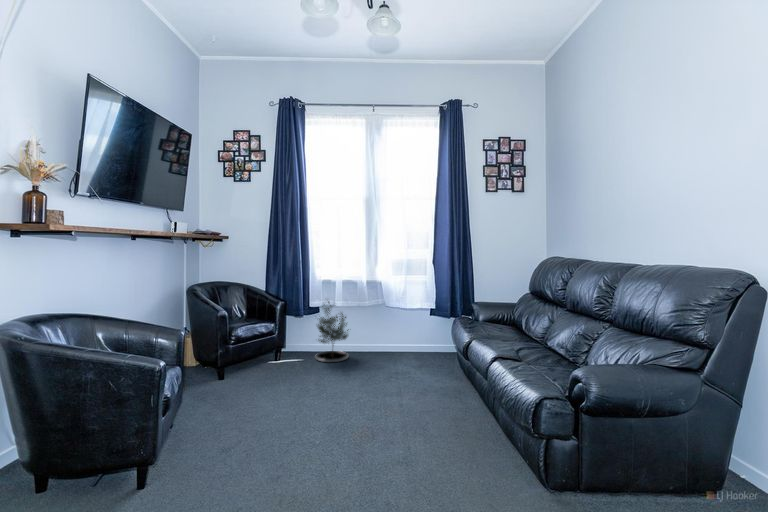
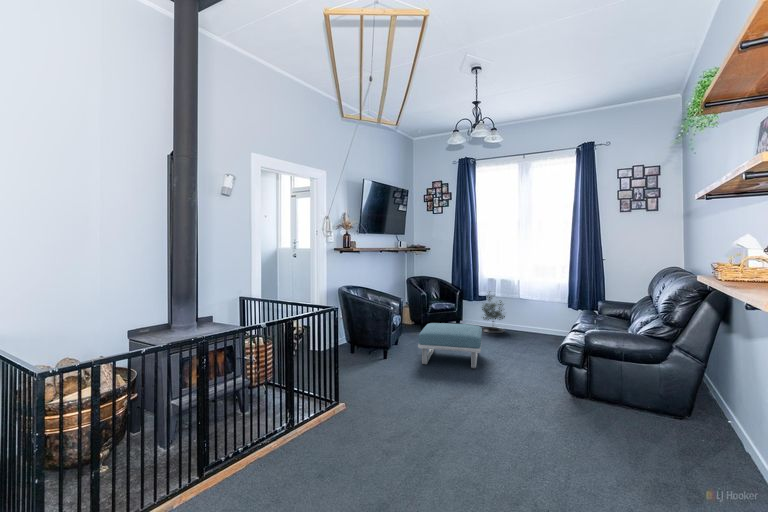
footstool: none [224,366,361,484] -> present [418,323,482,368]

